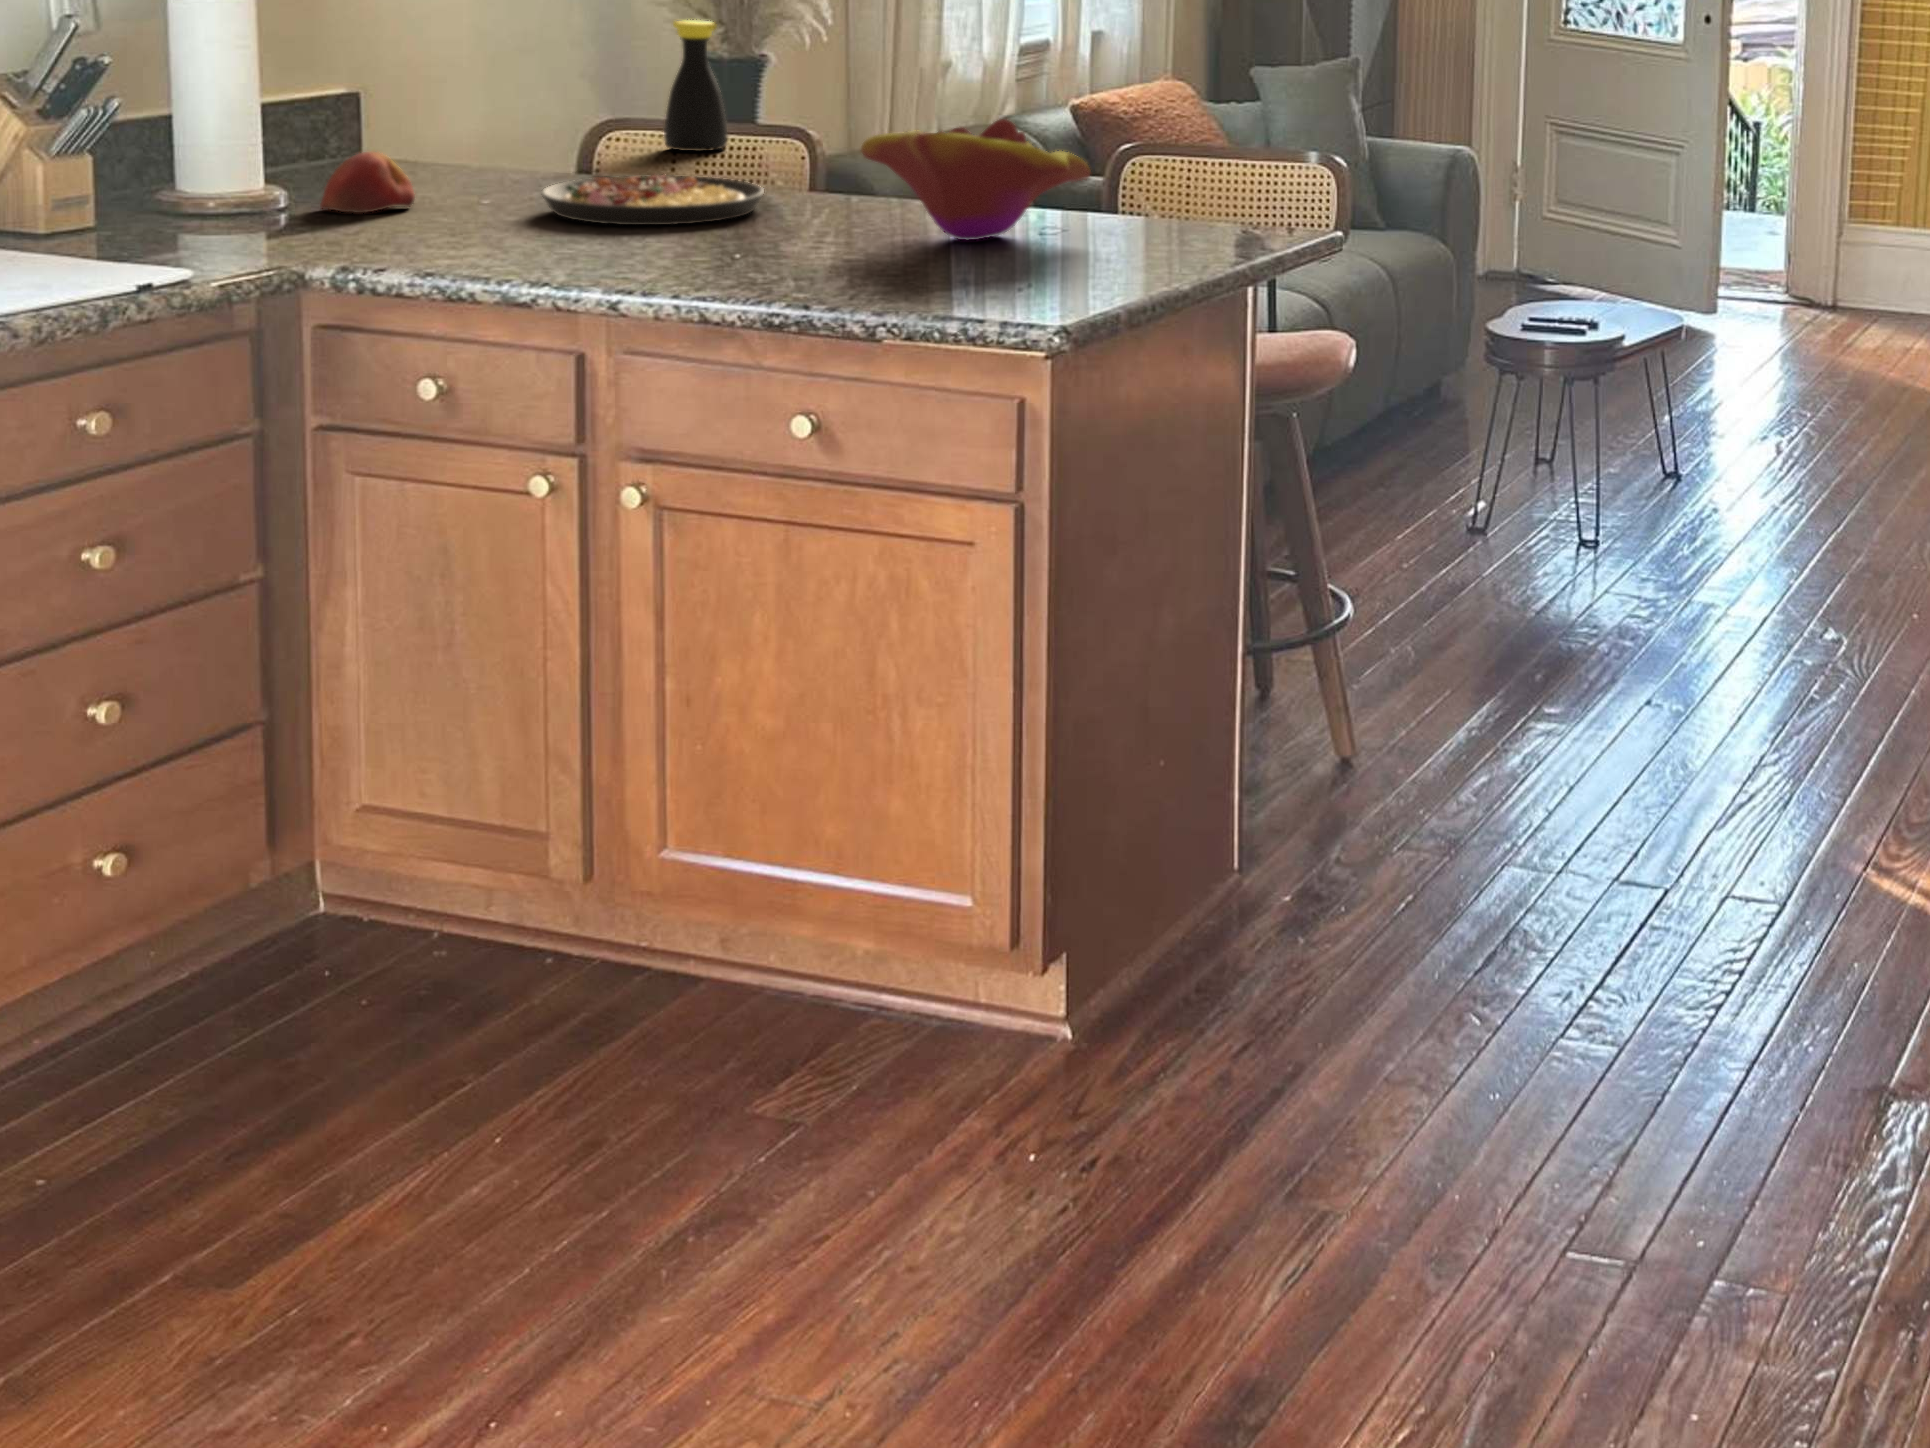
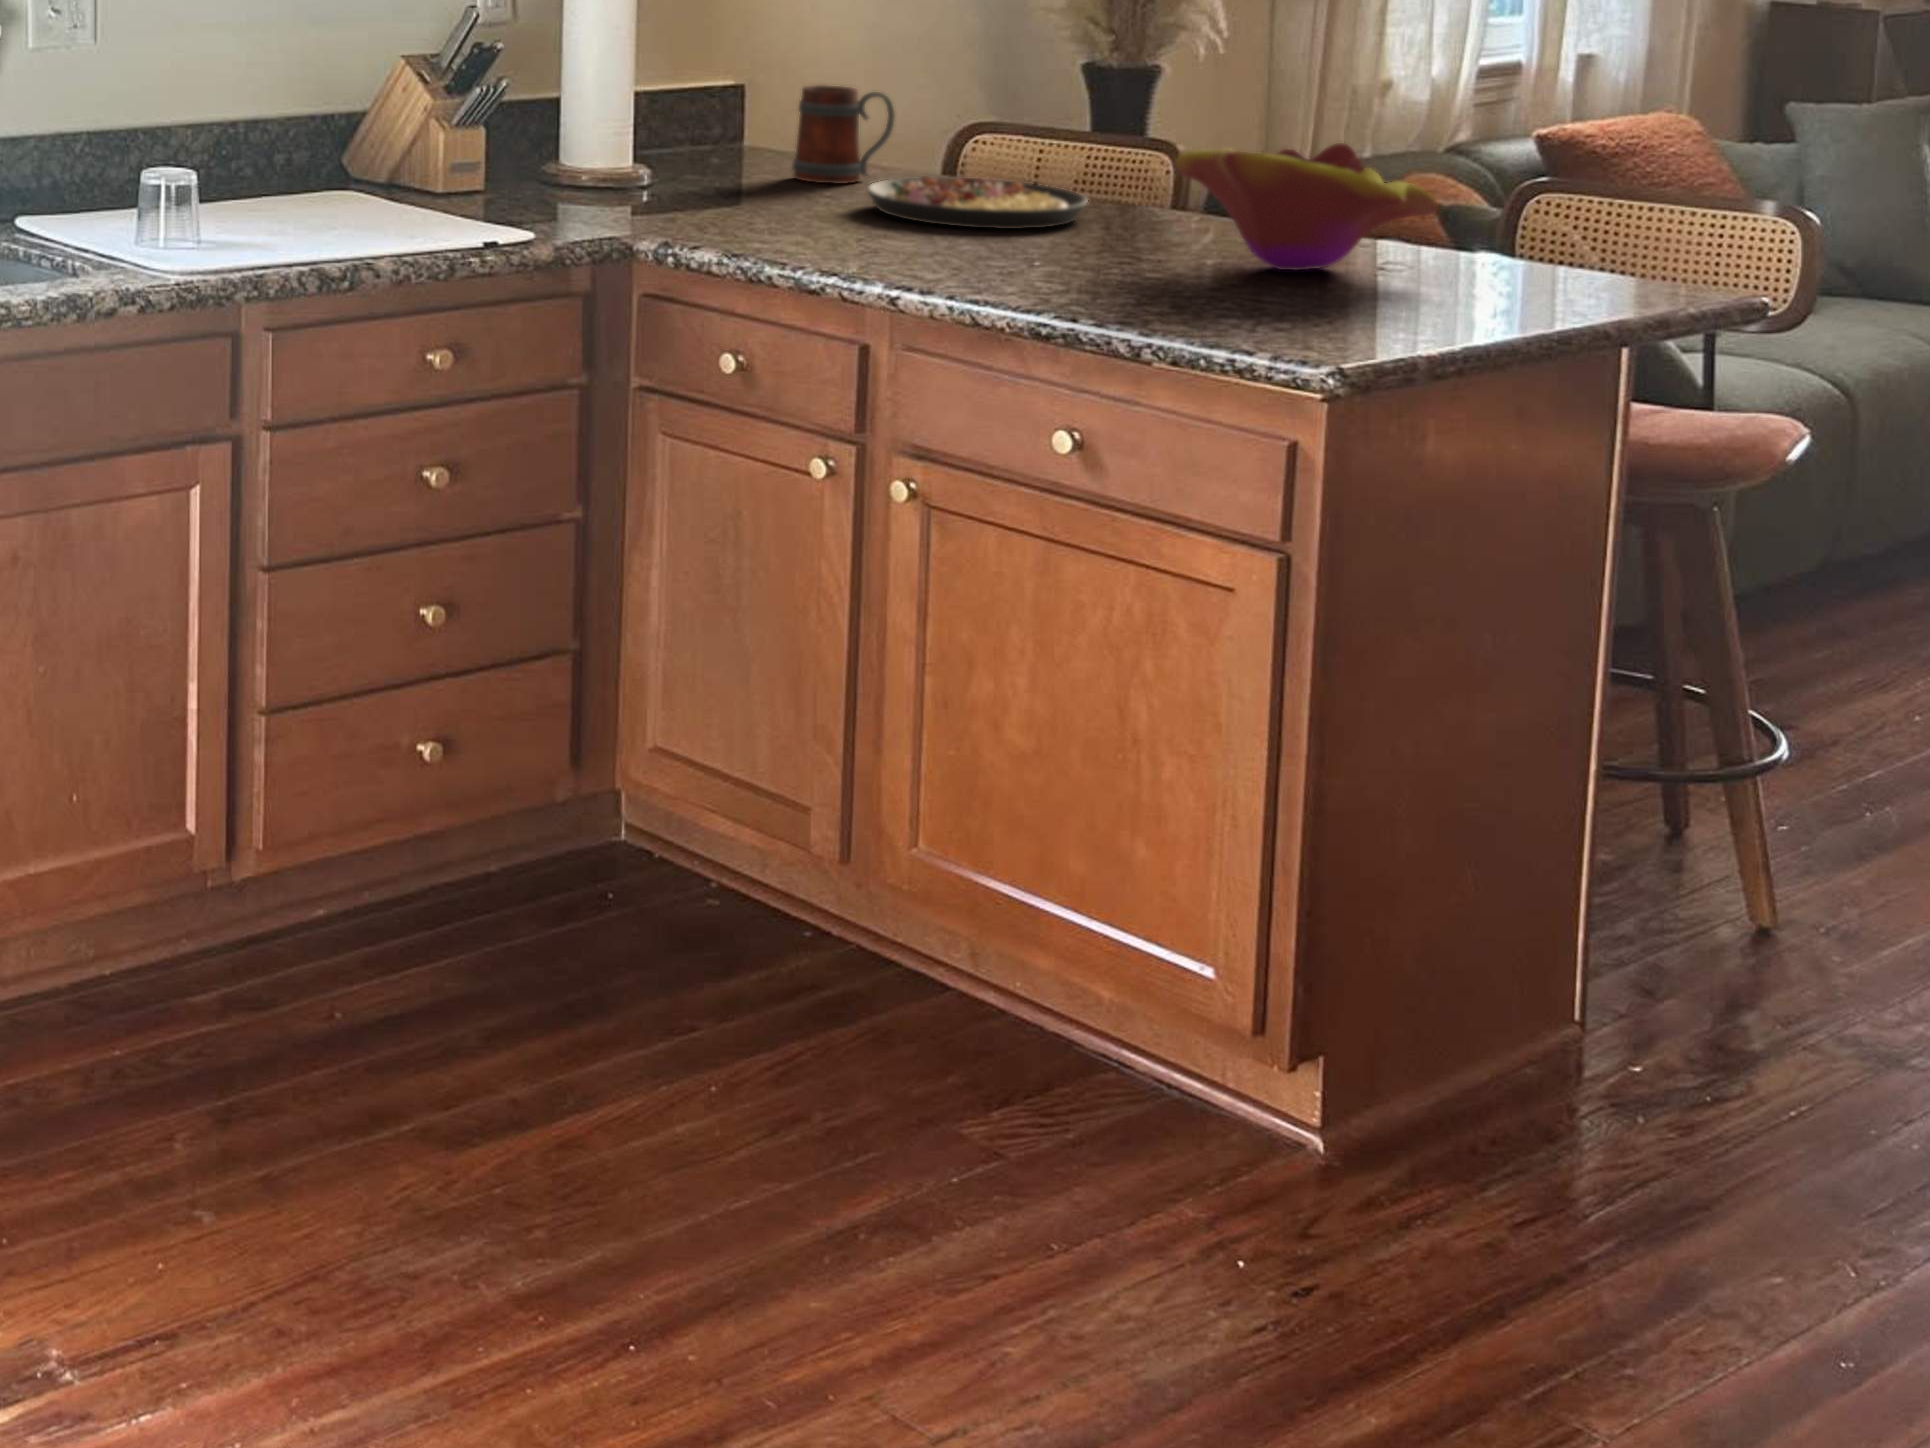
bottle: present [664,20,728,151] -> none [1024,27,1089,160]
mug: none [443,89,548,192] -> present [793,85,894,183]
apple: present [320,152,415,213] -> none [674,138,758,194]

